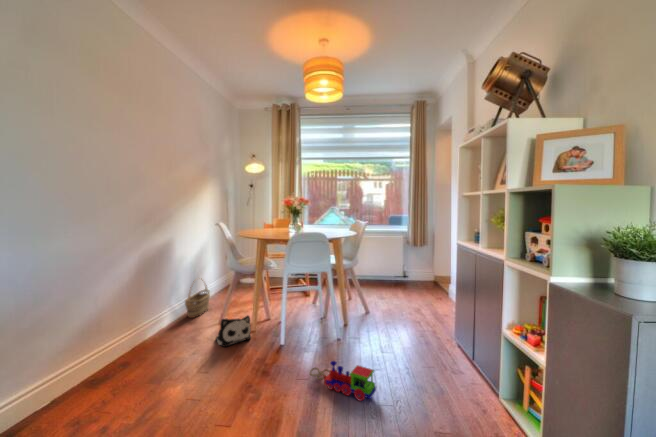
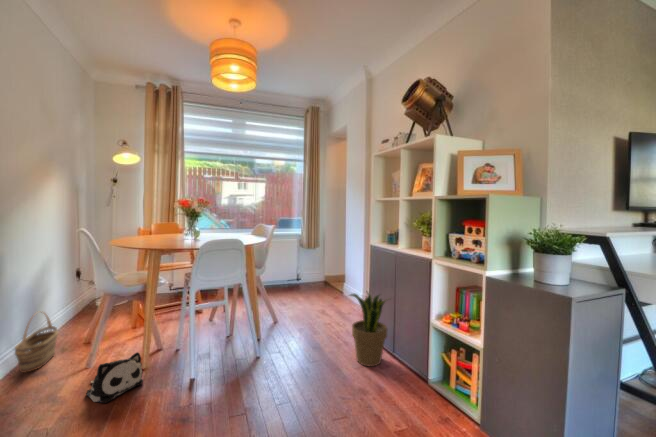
potted plant: none [422,289,470,369] -> present [350,293,387,366]
toy train: present [310,361,376,401] -> none [244,384,324,423]

